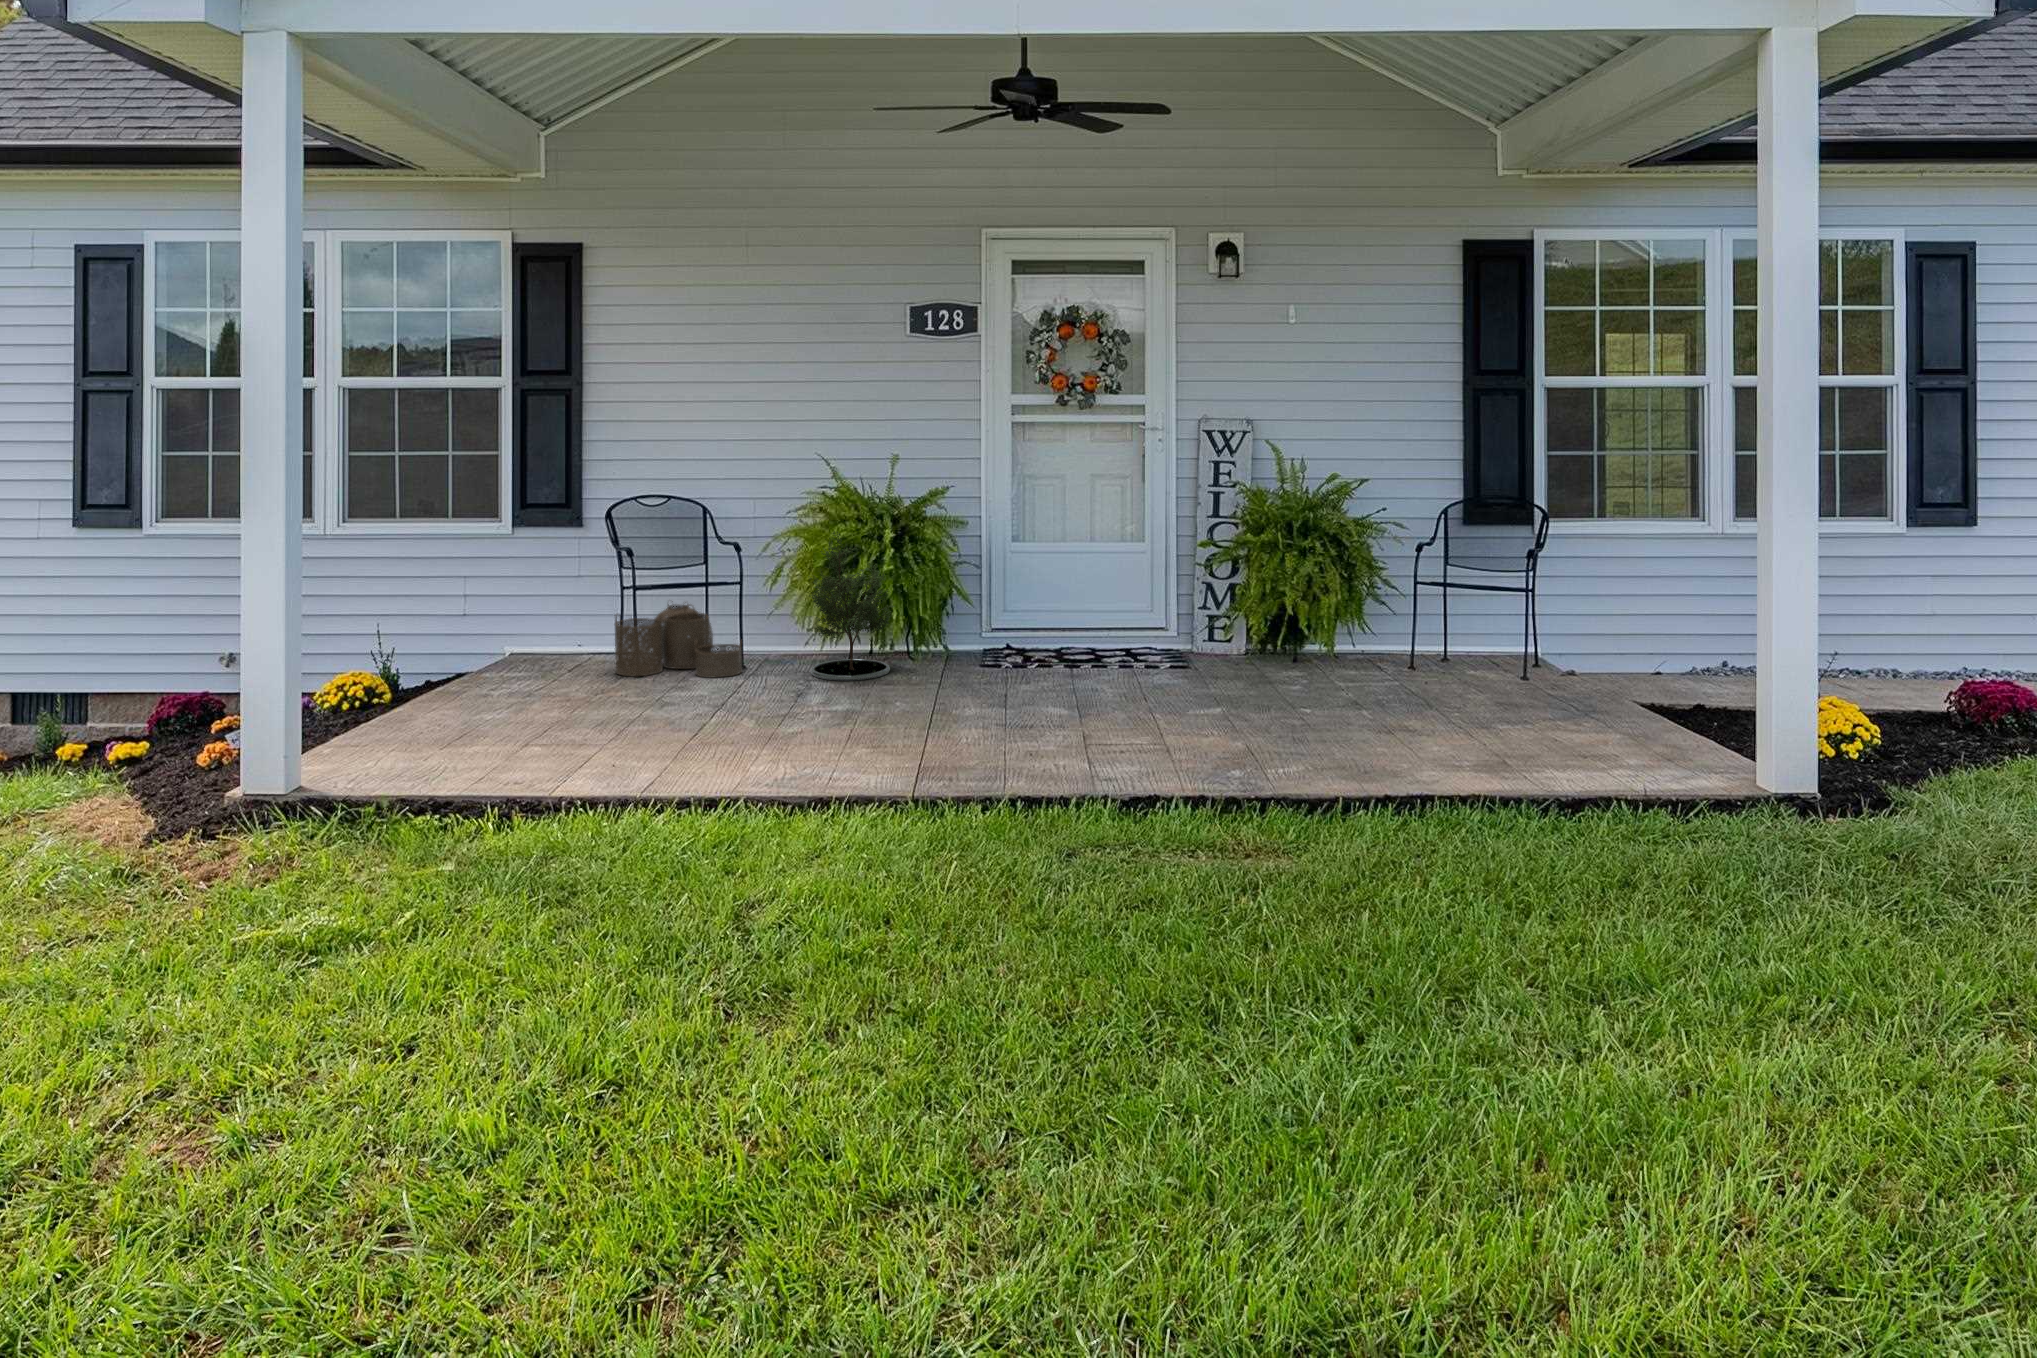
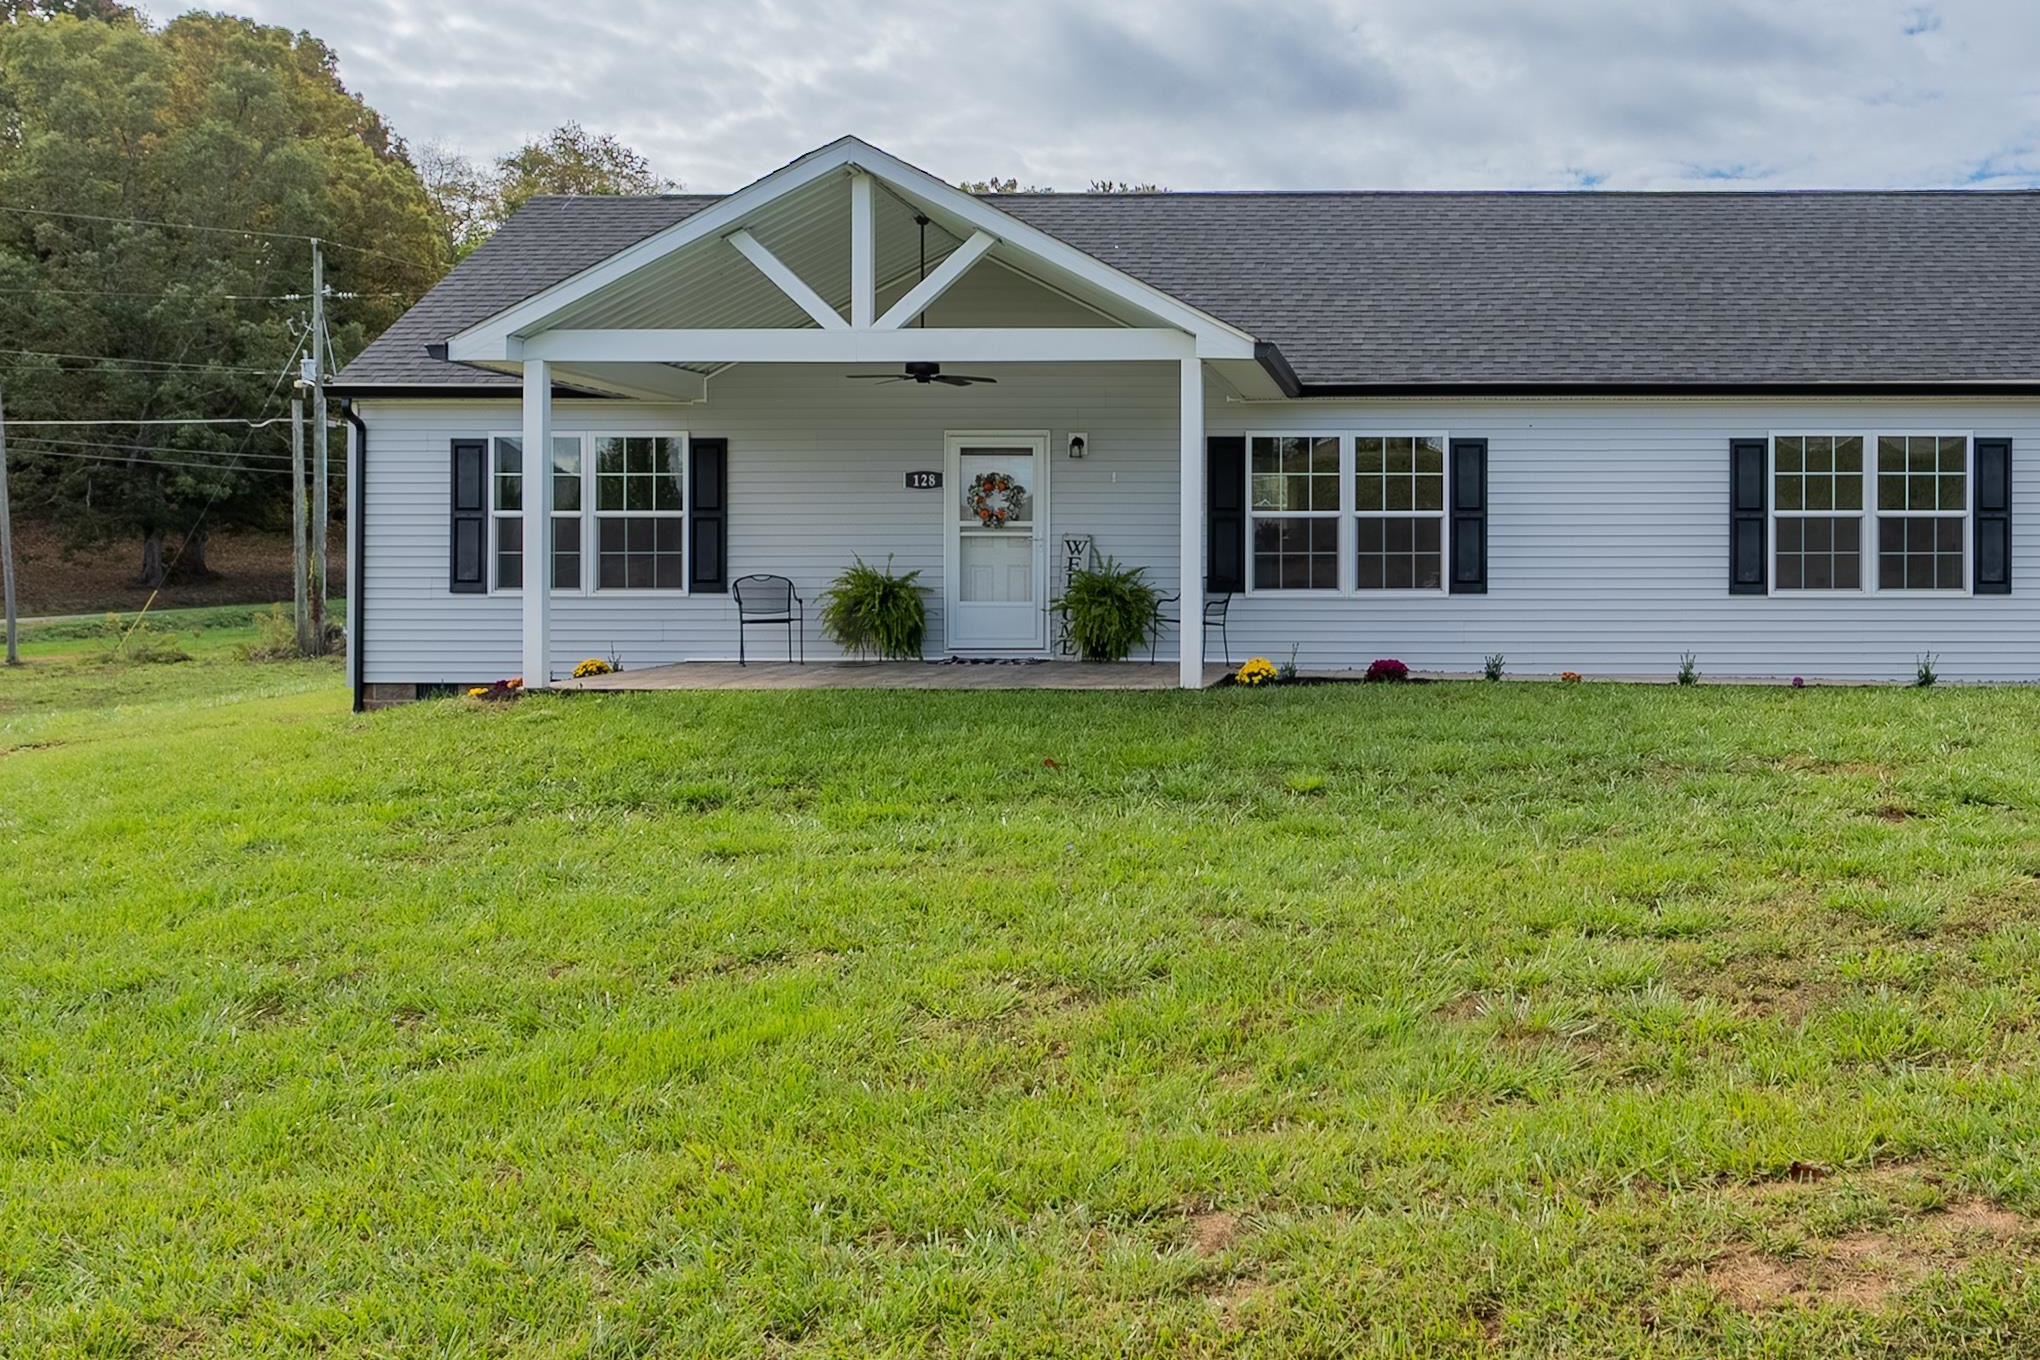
woven basket: present [615,604,742,678] -> none [733,633,799,667]

